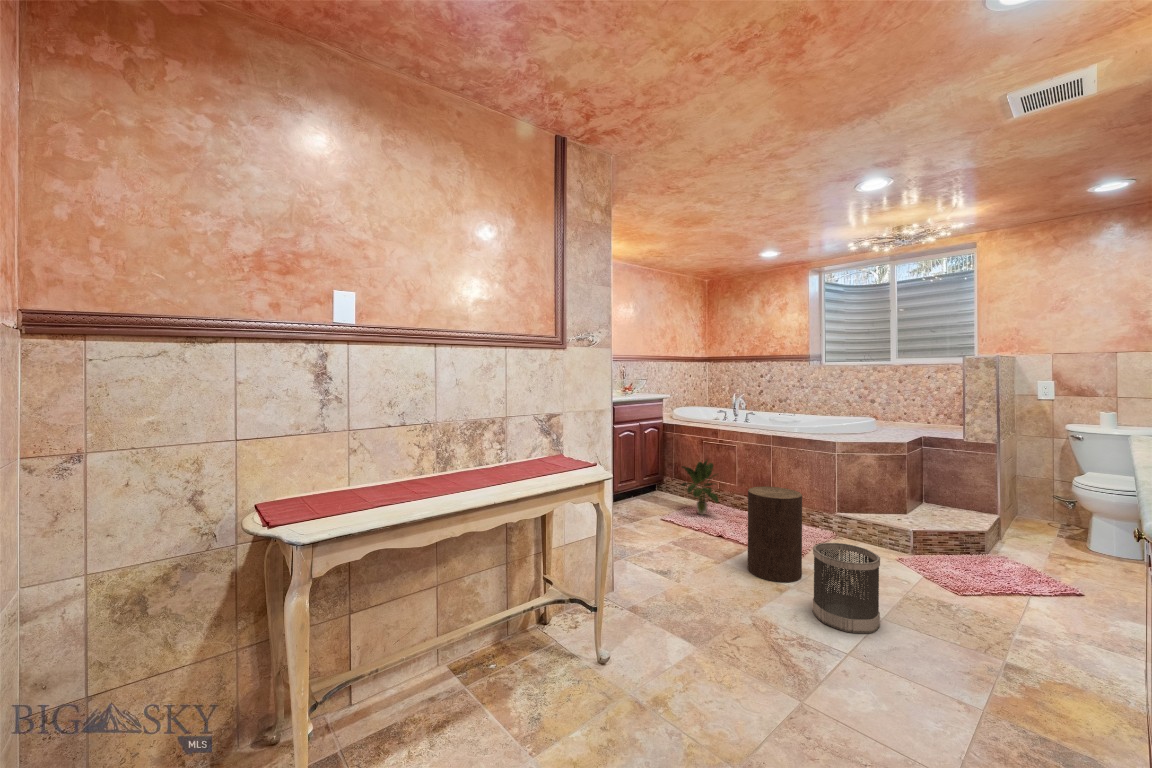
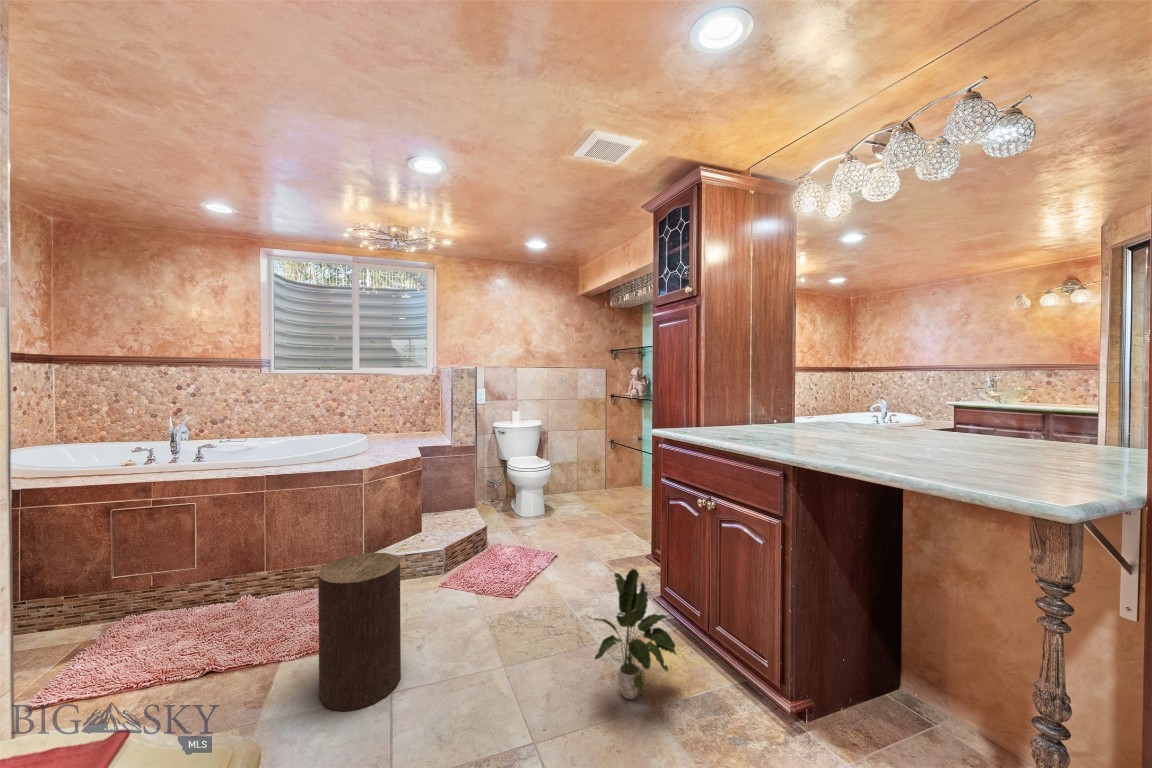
potted plant: present [681,460,719,515] -> present [589,569,677,699]
wastebasket: present [813,543,880,633] -> none [459,595,531,720]

